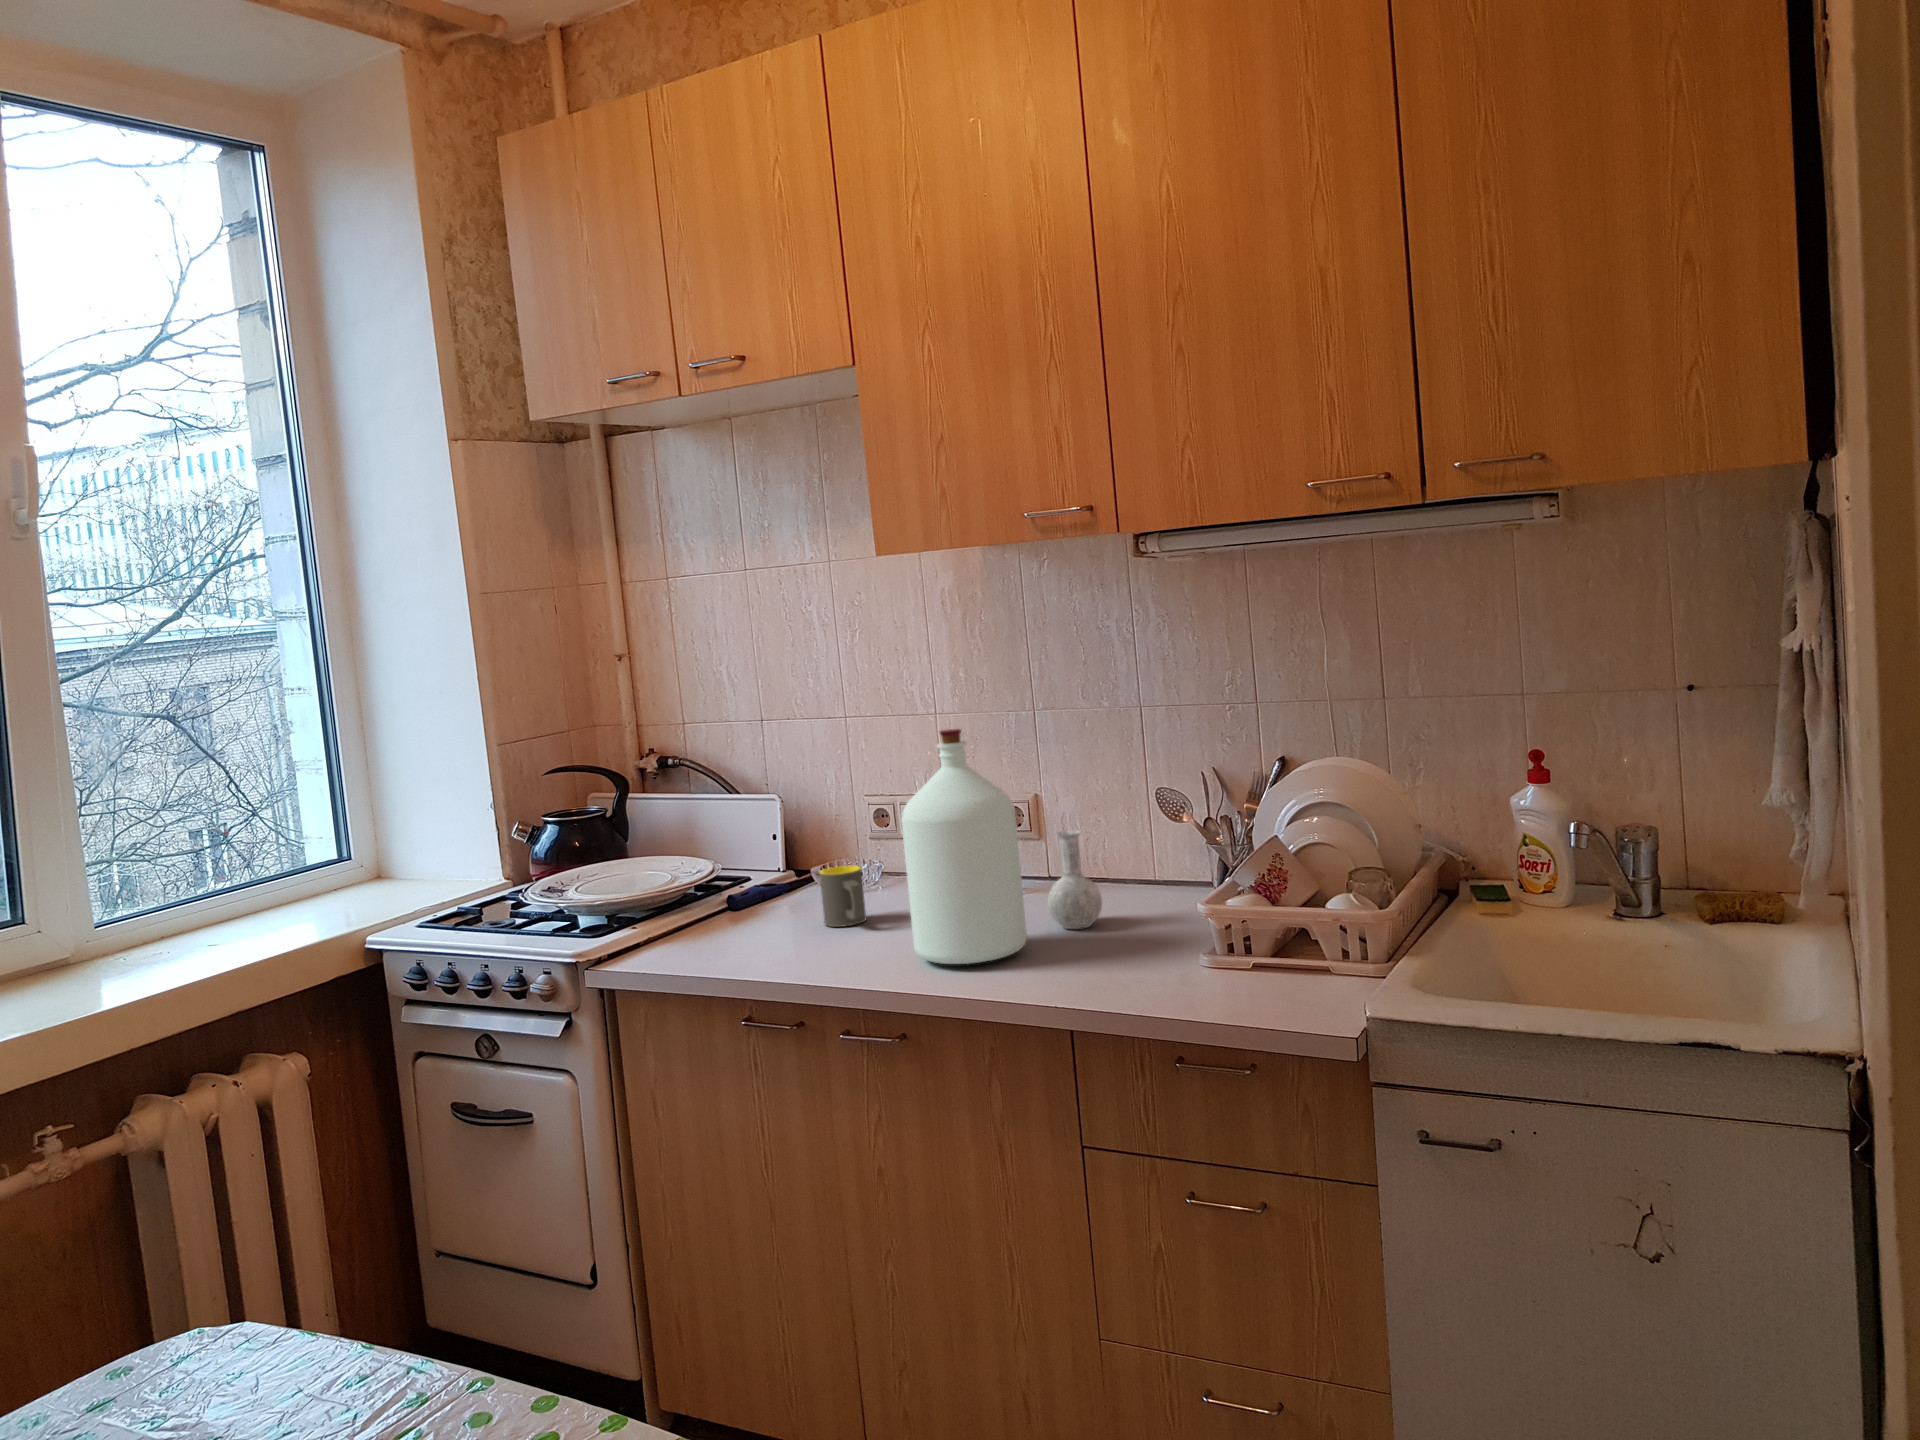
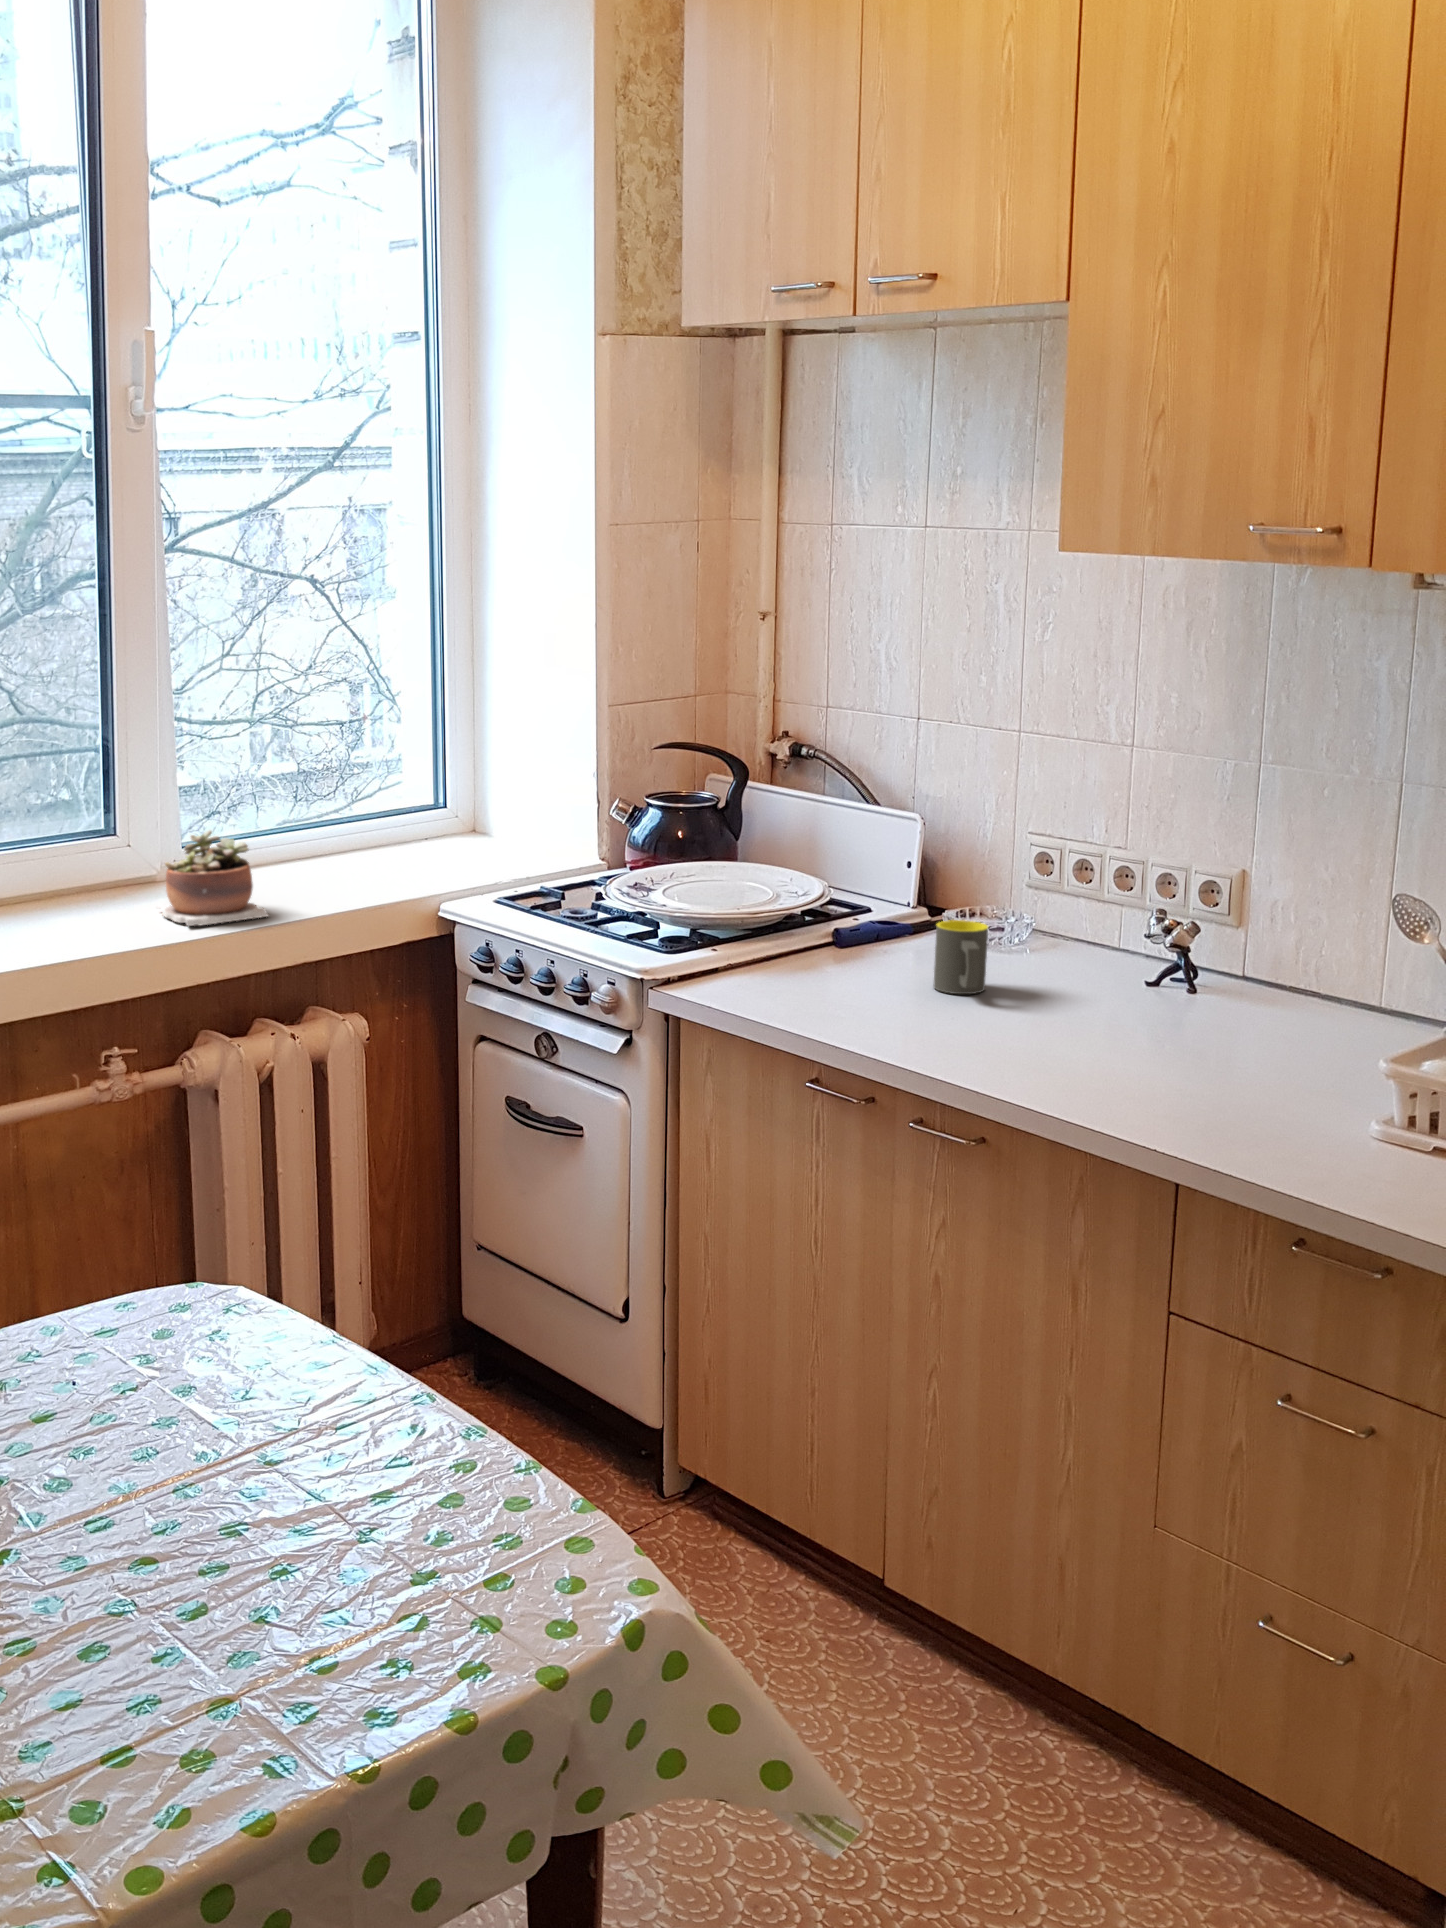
bottle: present [901,729,1102,964] -> none [1017,785,1281,1073]
succulent plant: none [66,902,194,998] -> present [162,831,268,926]

